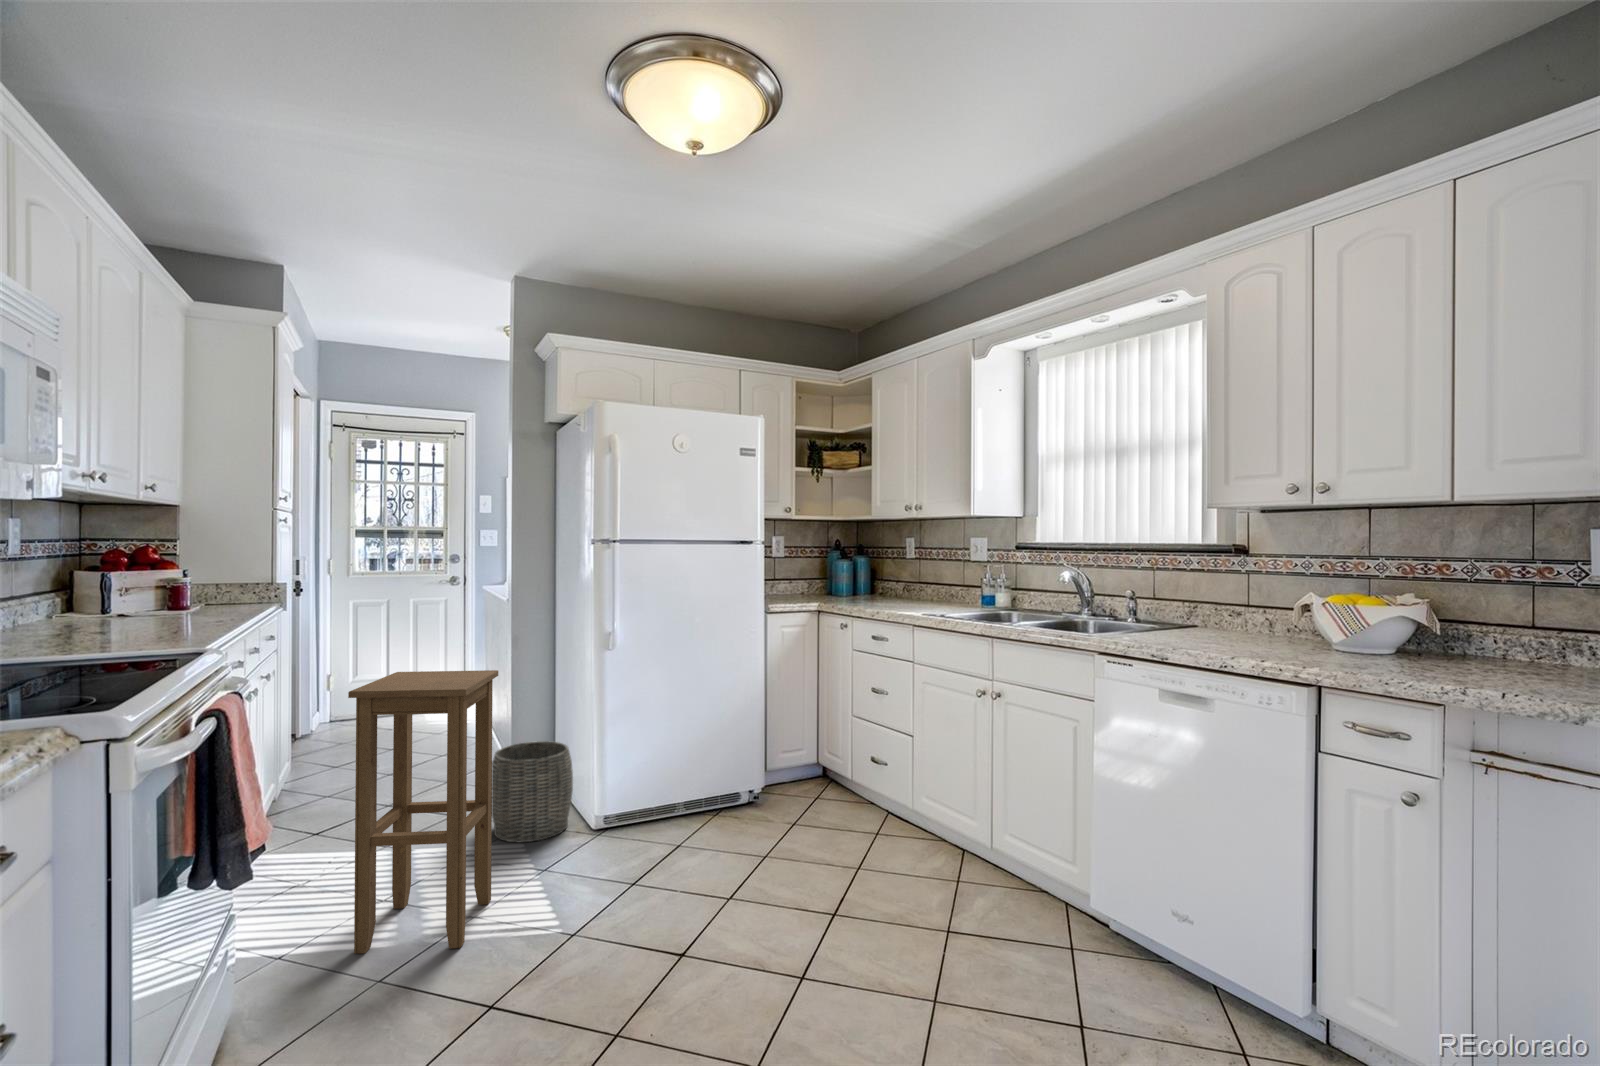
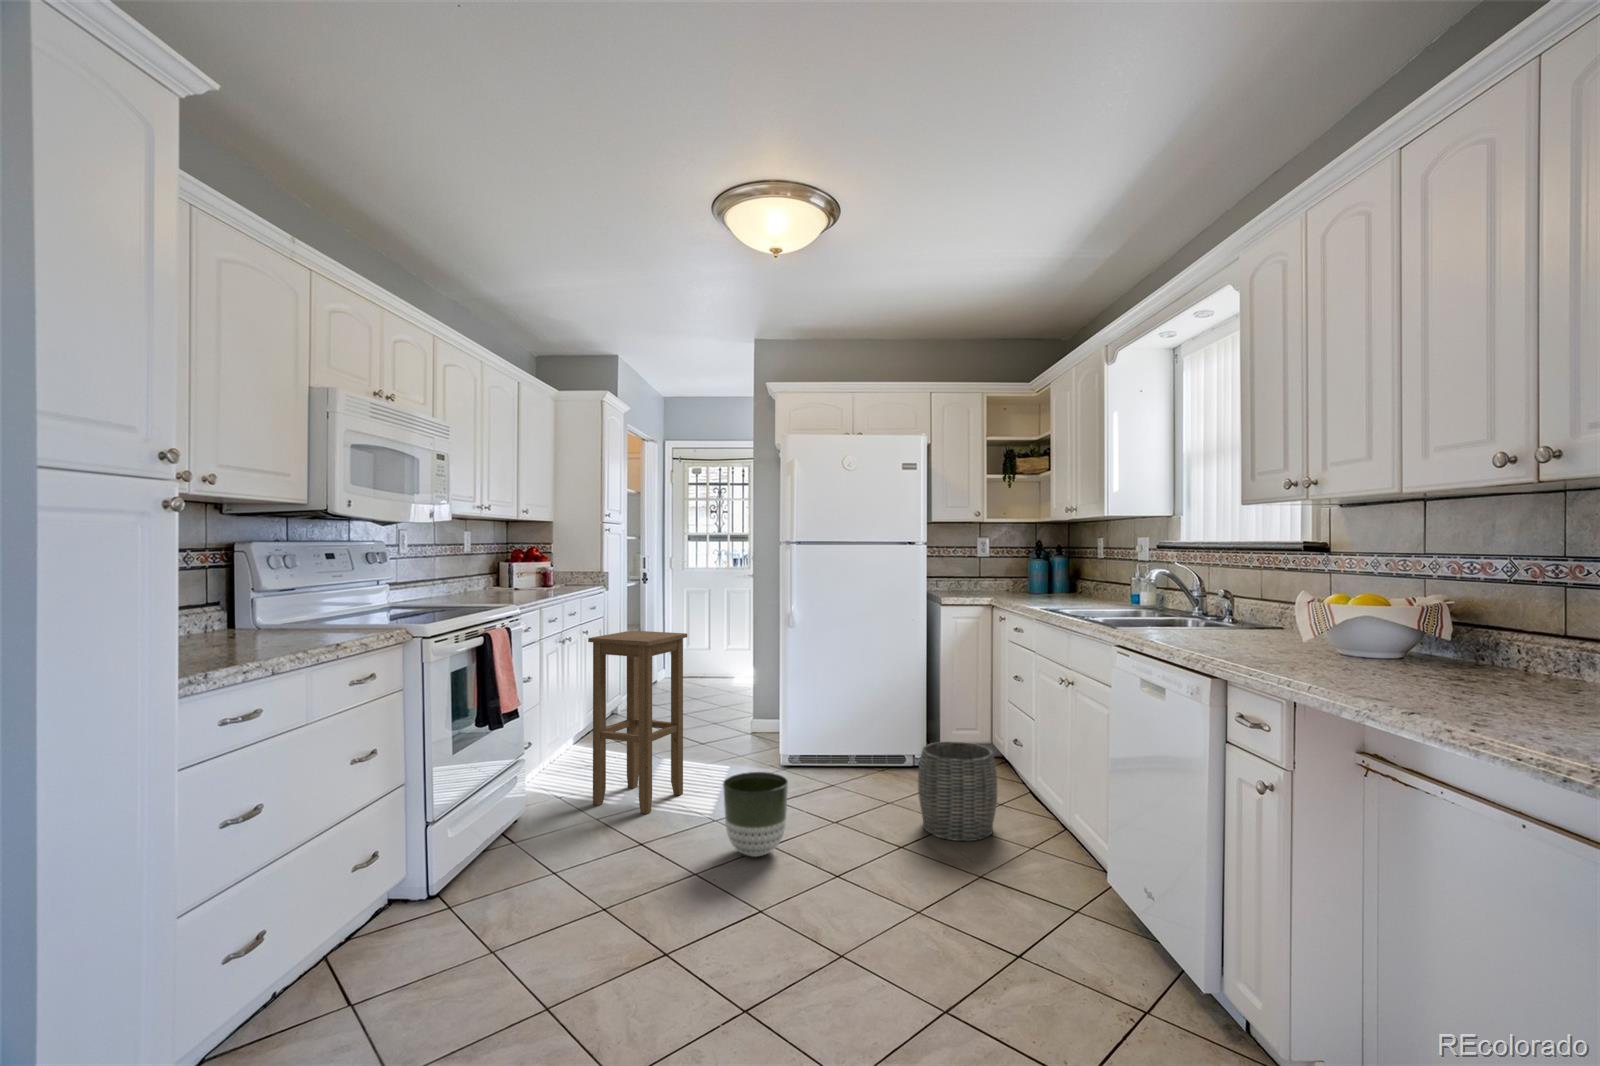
woven basket: present [492,741,573,842] -> present [918,742,997,841]
planter: none [629,854,719,979] -> present [723,772,788,857]

